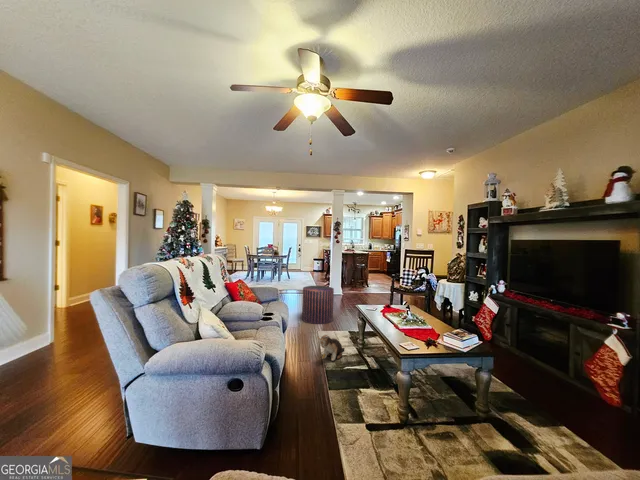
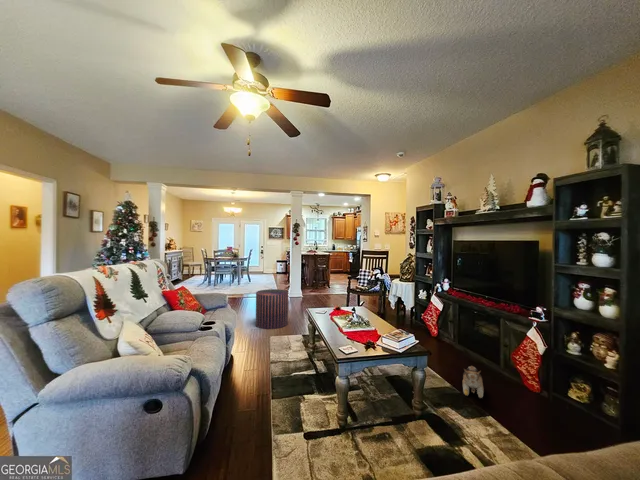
plush toy: present [318,335,345,361] -> present [463,366,484,398]

